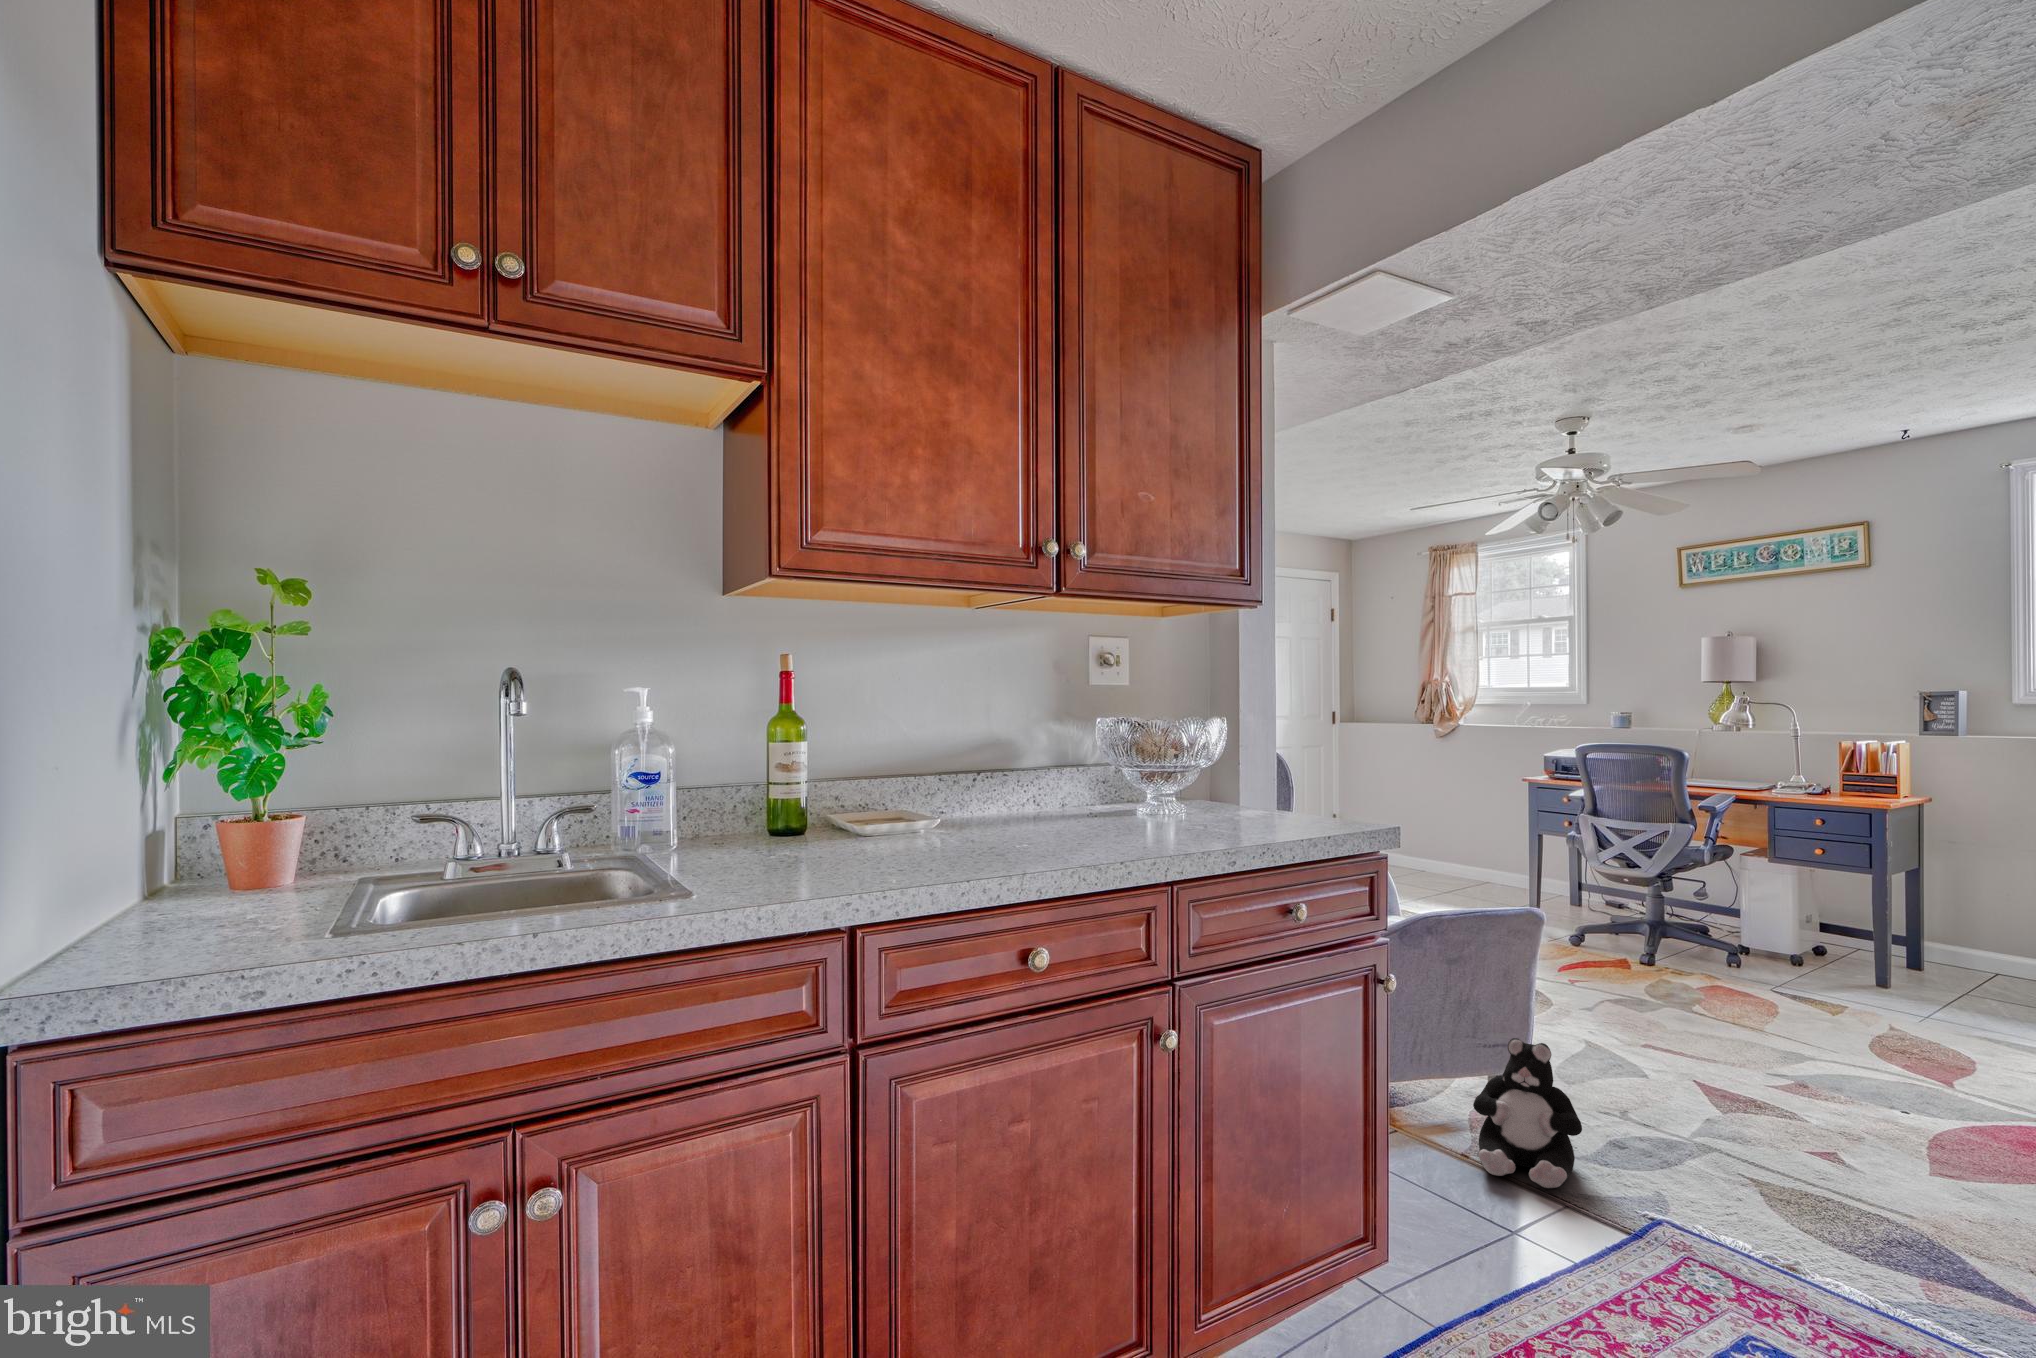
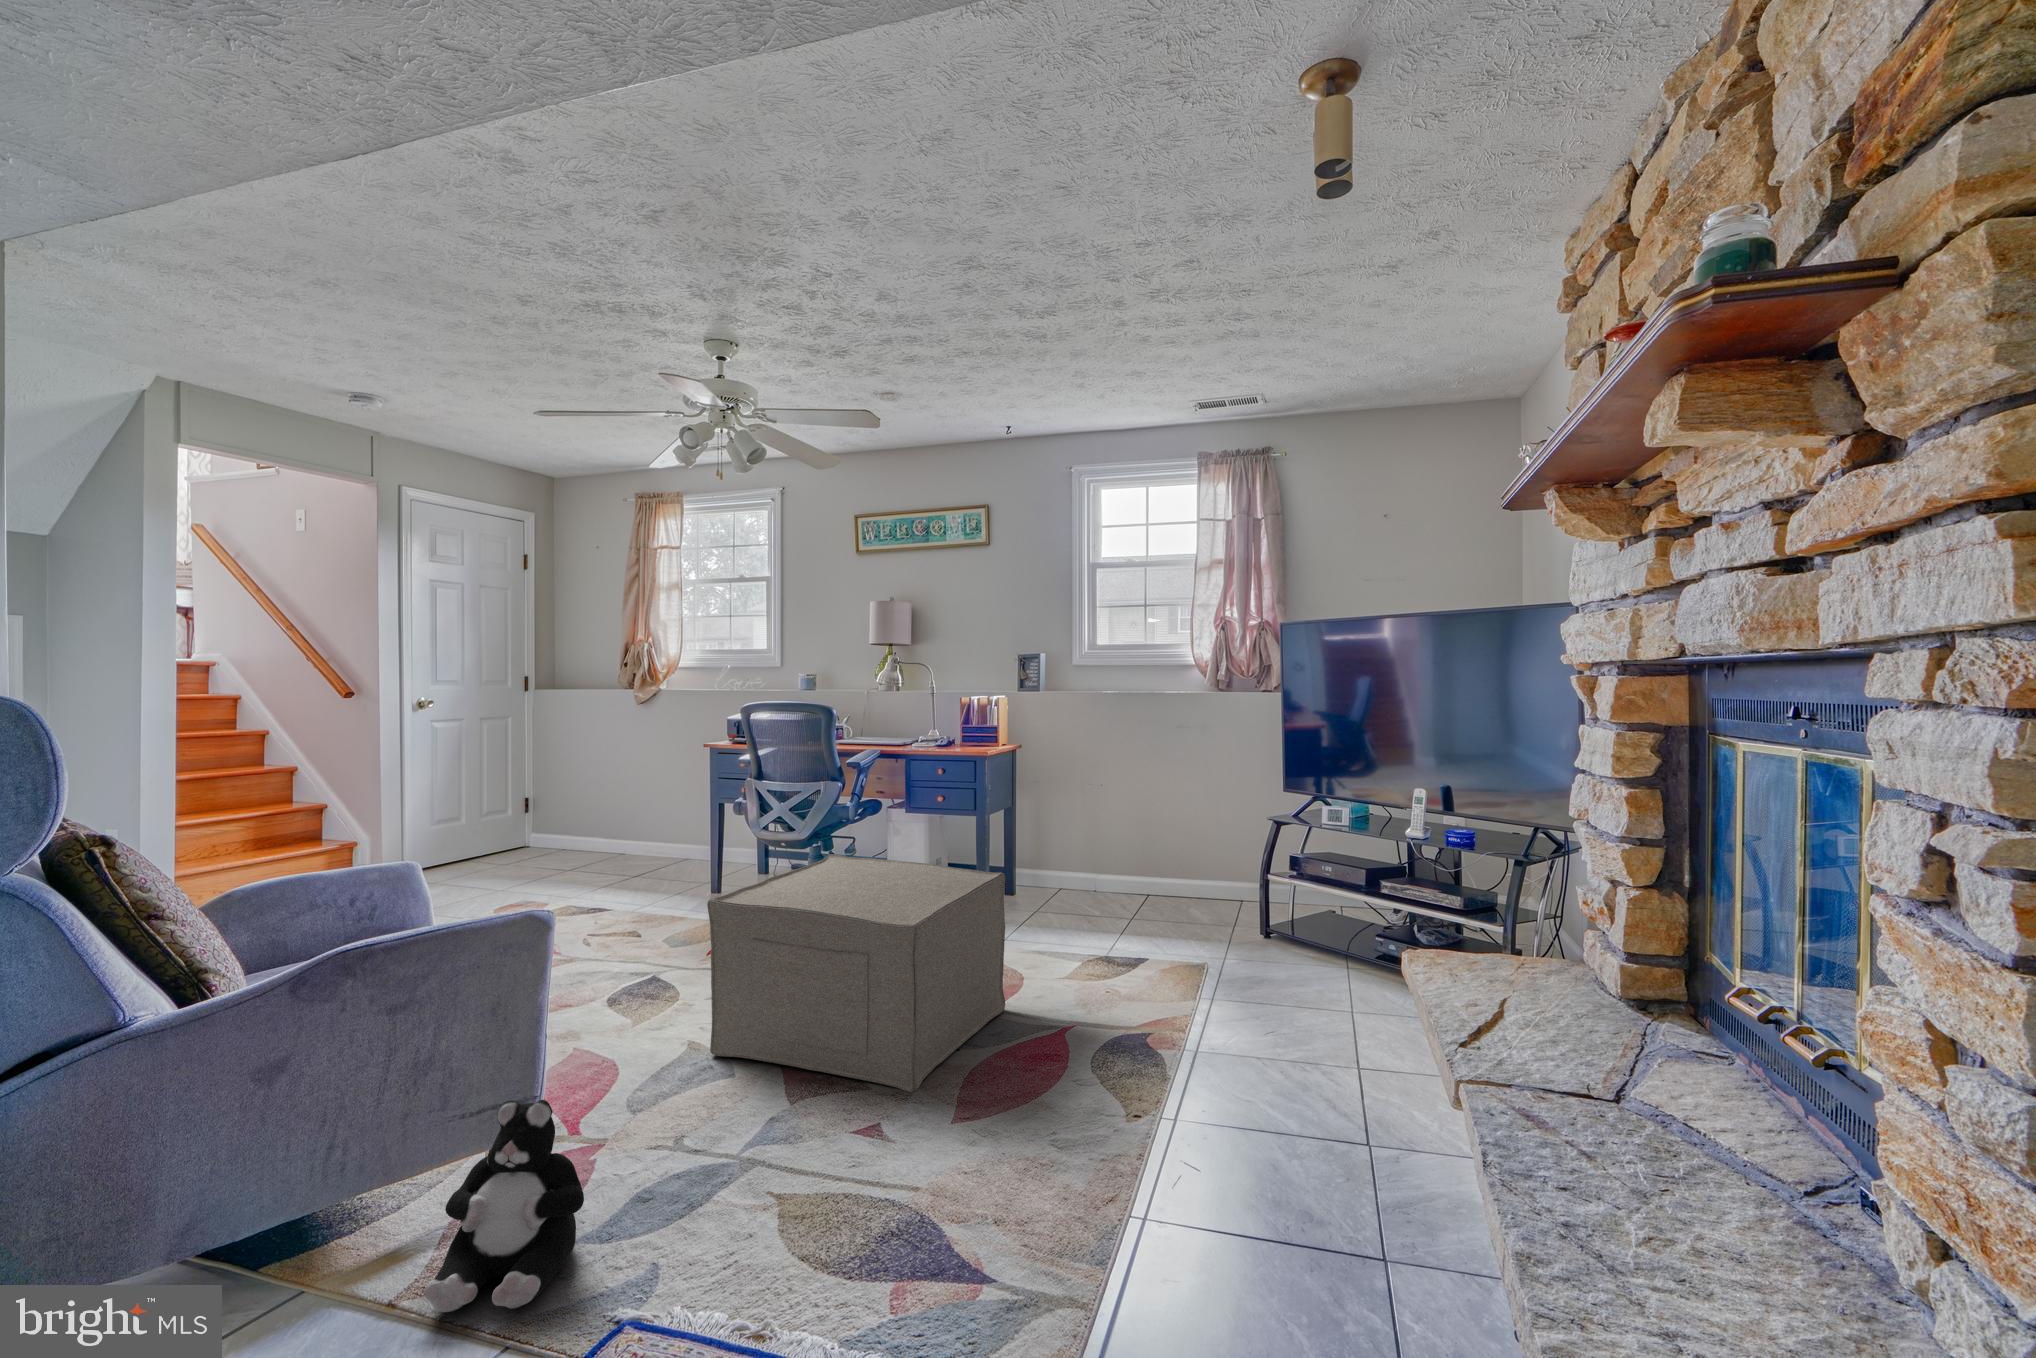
ottoman: none [1608,893,1959,1136] -> present [707,854,1005,1092]

